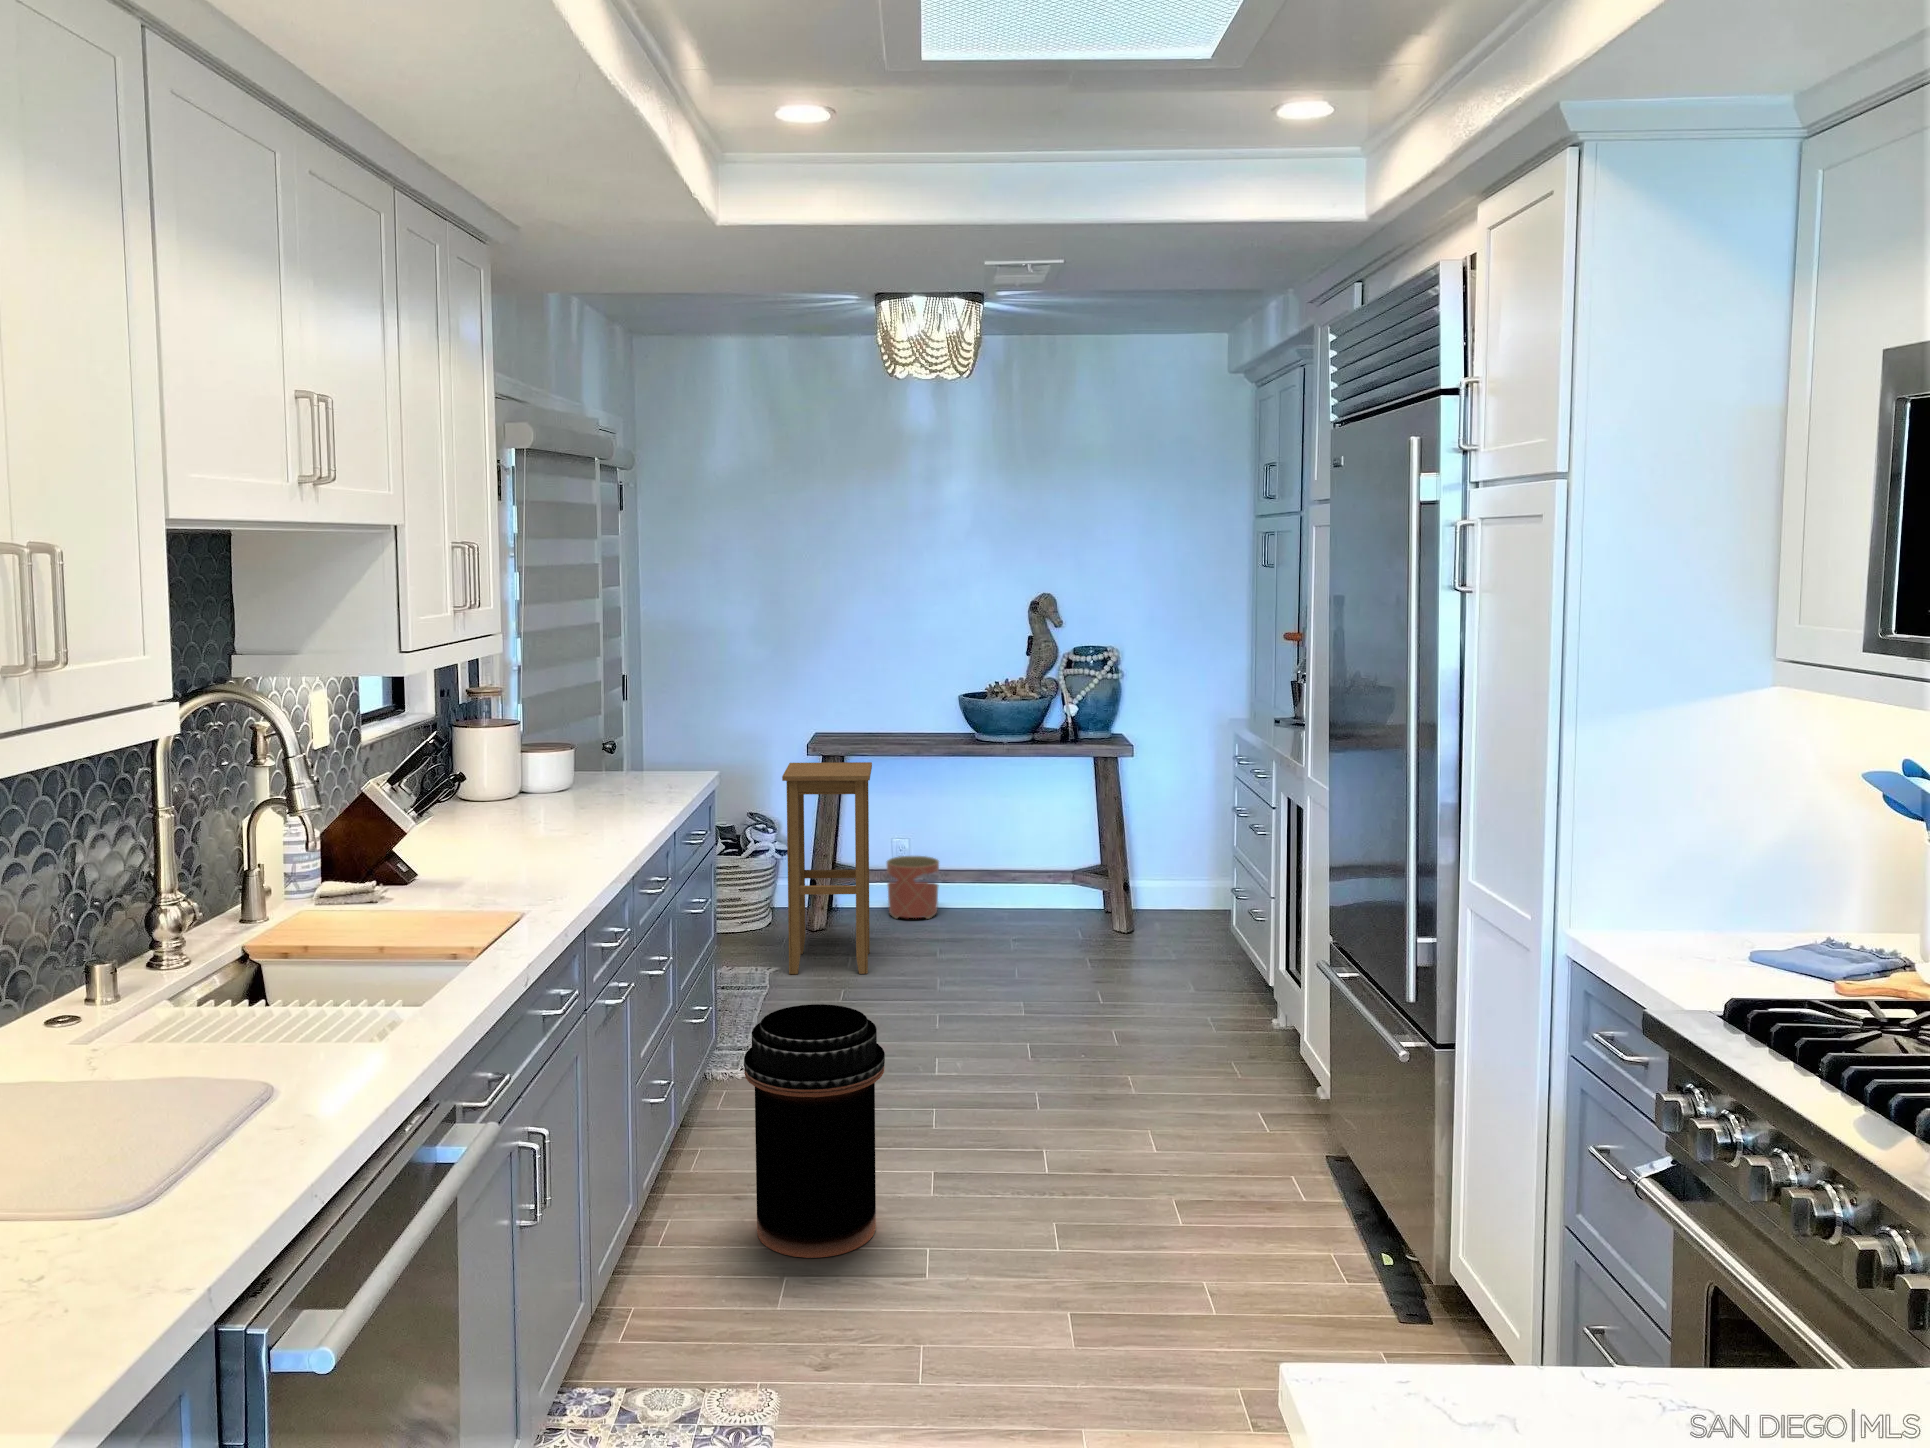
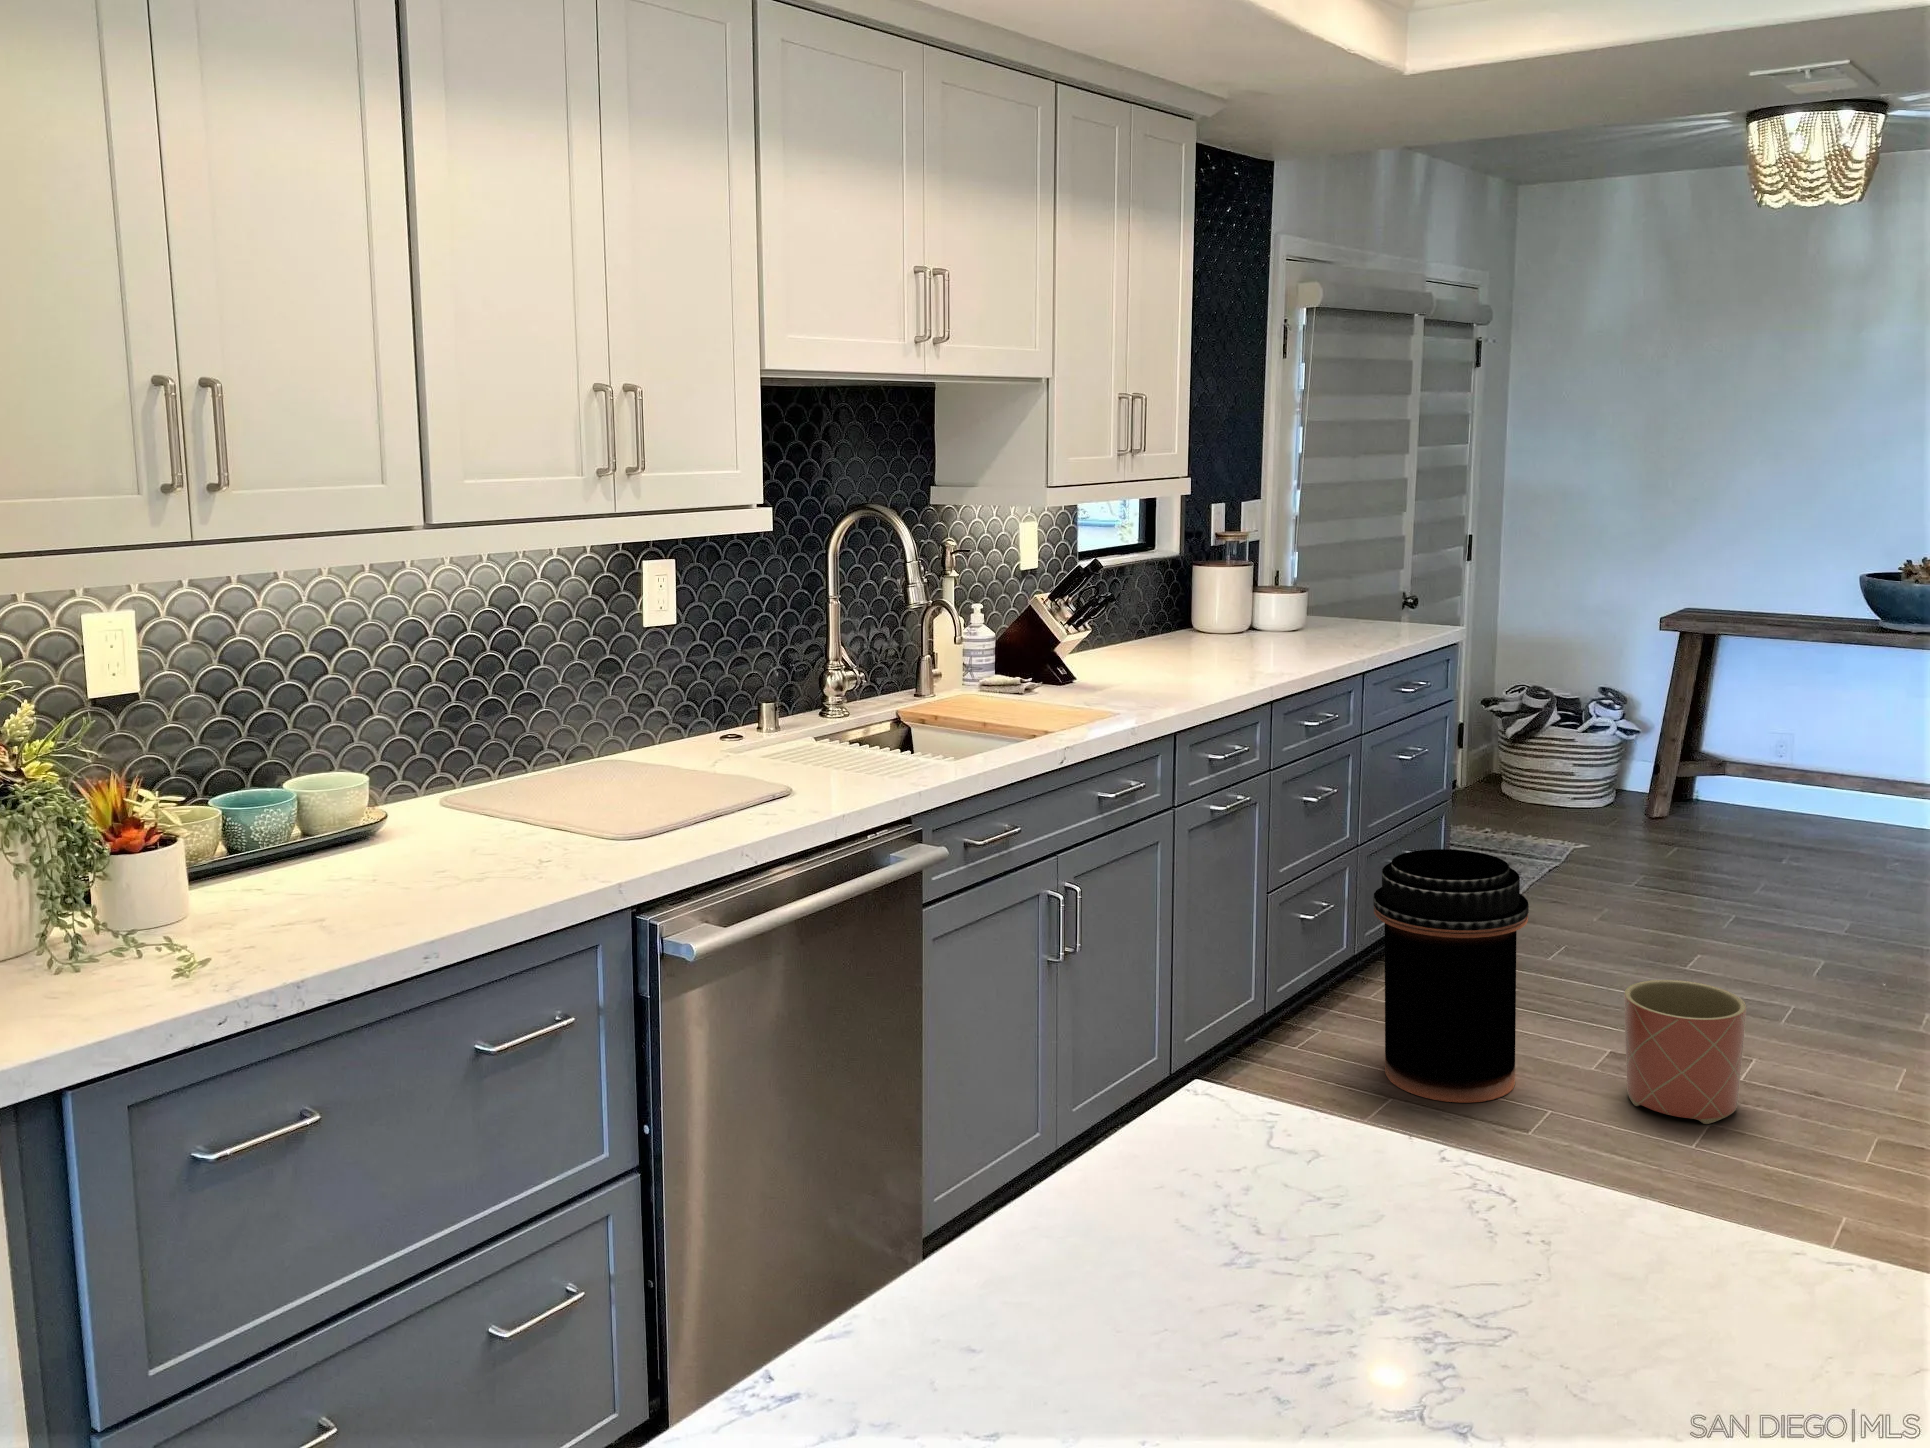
stool: present [782,762,872,974] -> none [1594,627,1724,867]
planter: present [887,856,939,919] -> present [1624,980,1746,1124]

